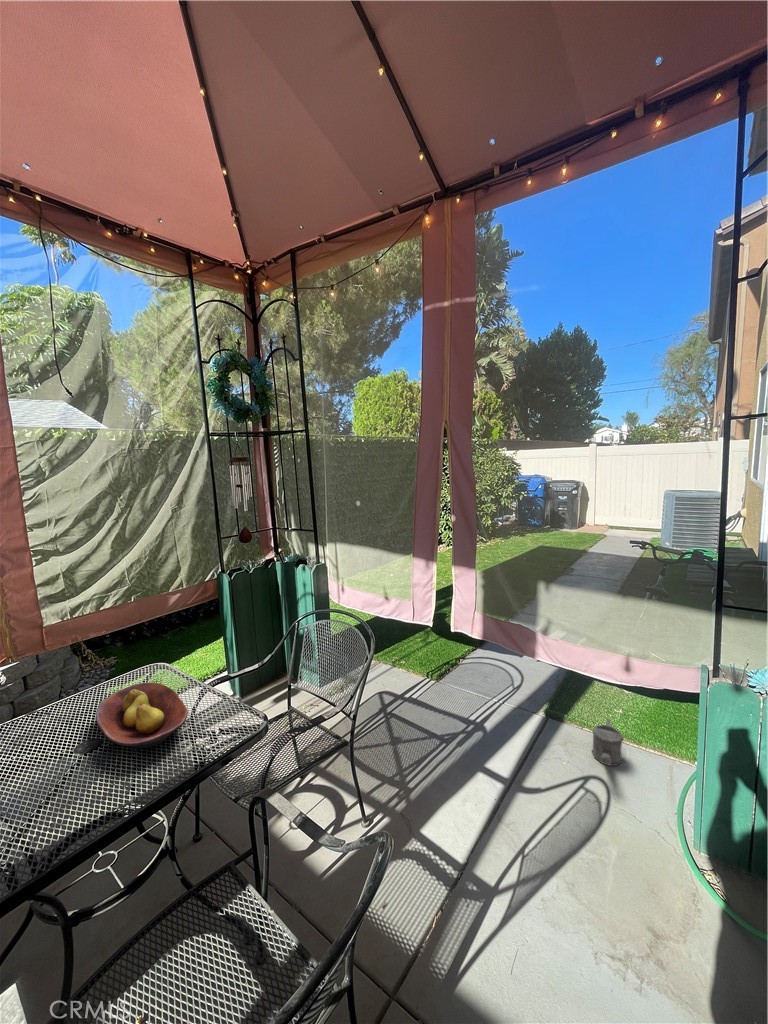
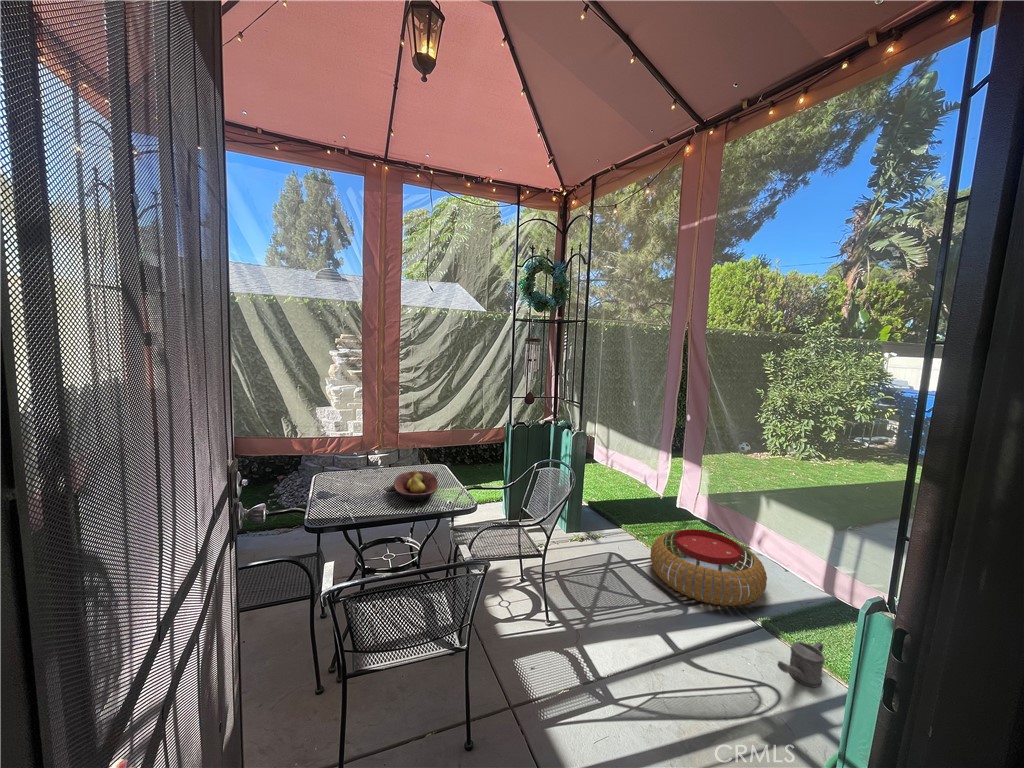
pouf: none [423,638,535,715] -> present [650,529,767,606]

